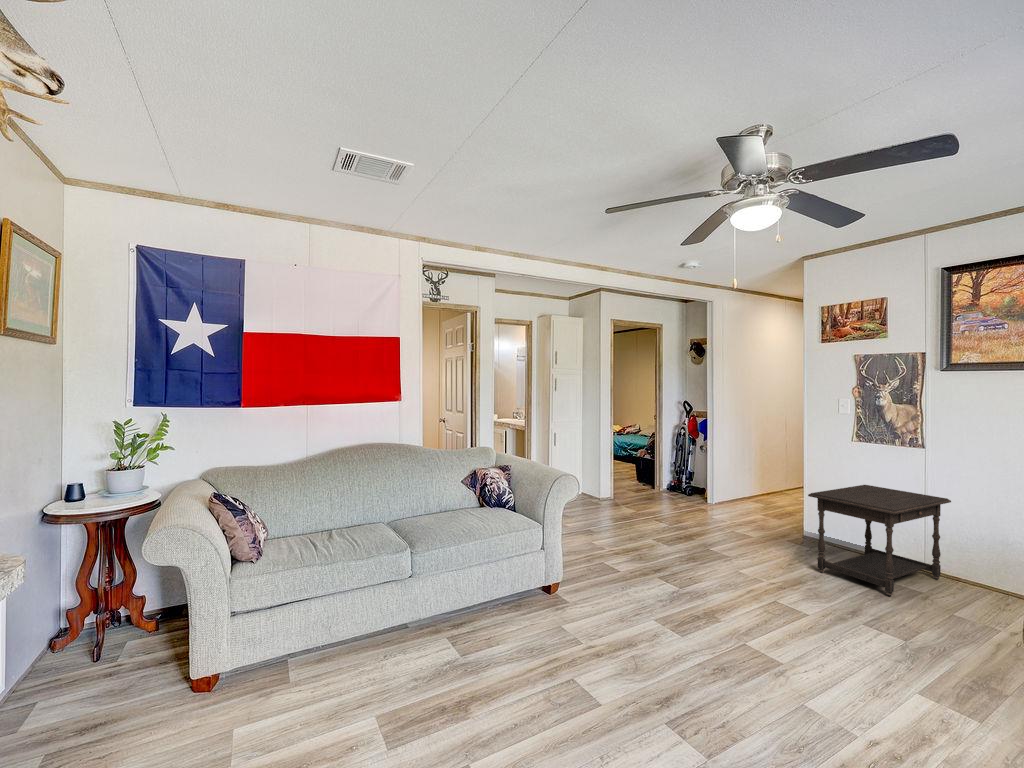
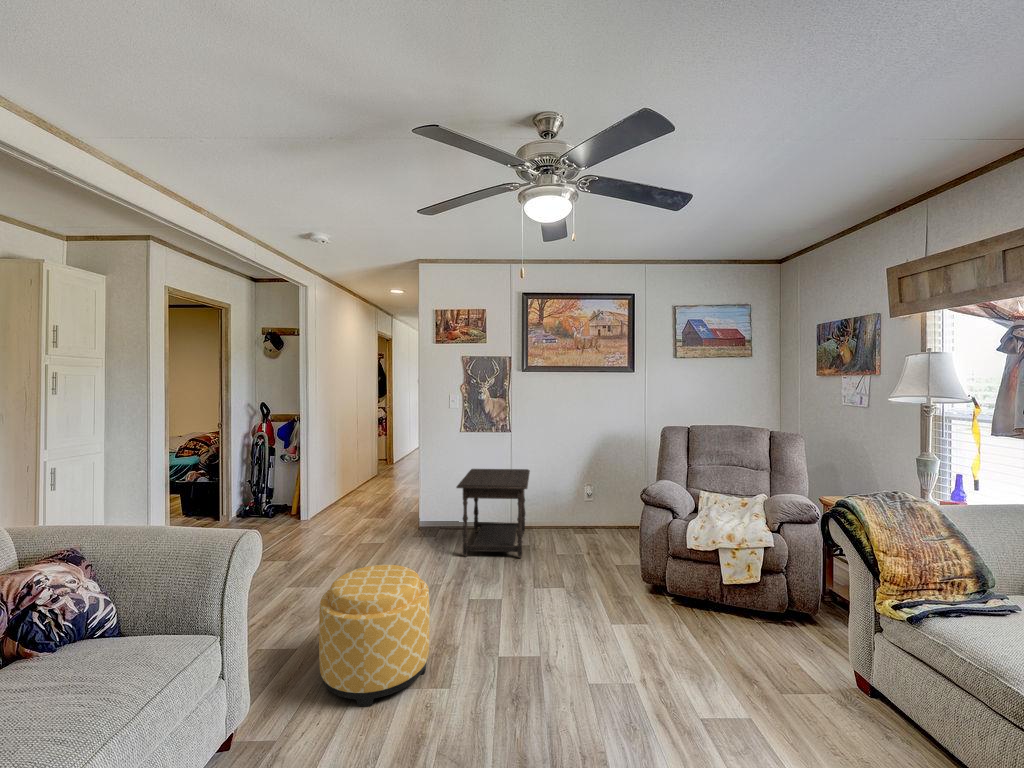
ottoman: none [609,525,690,620] -> present [319,565,430,706]

